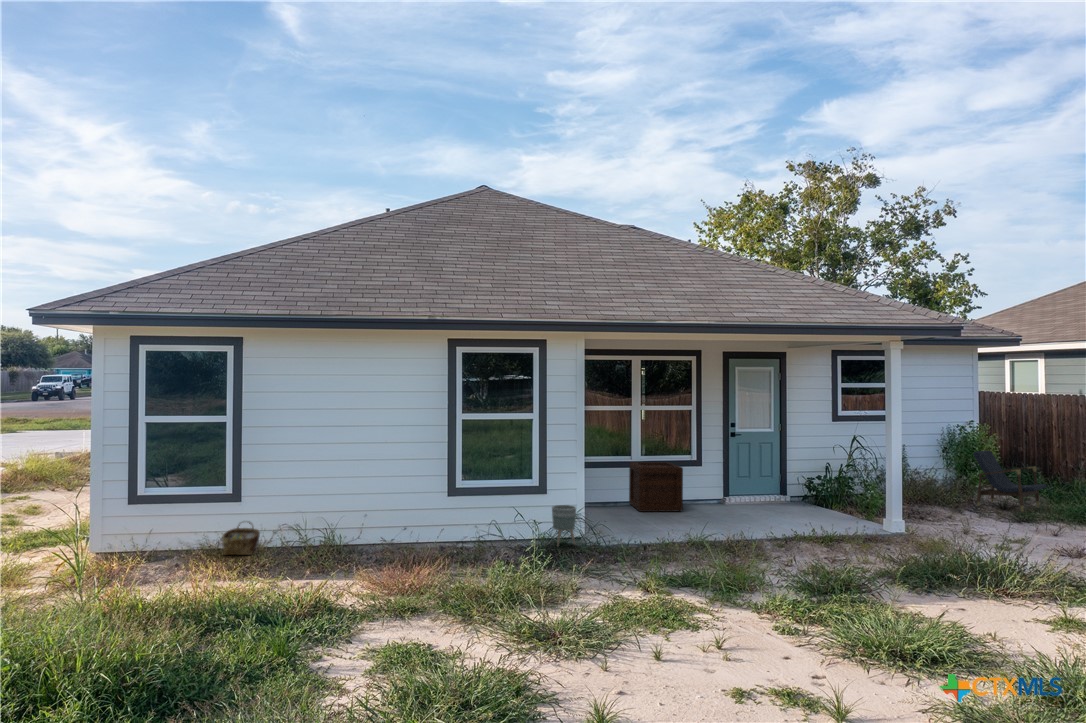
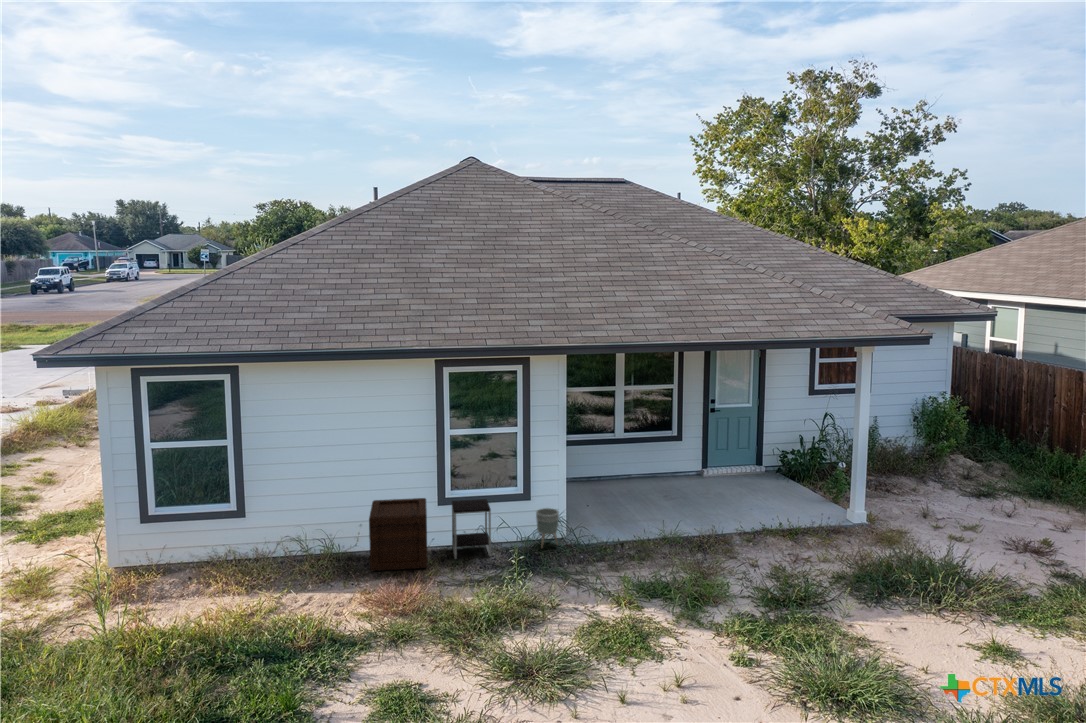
lounge chair: present [973,451,1047,512] -> none [941,420,1007,484]
wooden crate: present [629,462,683,512] -> present [369,498,428,571]
side table: none [461,492,504,552] -> present [452,499,491,559]
woven basket: present [222,522,260,555] -> none [231,535,265,570]

